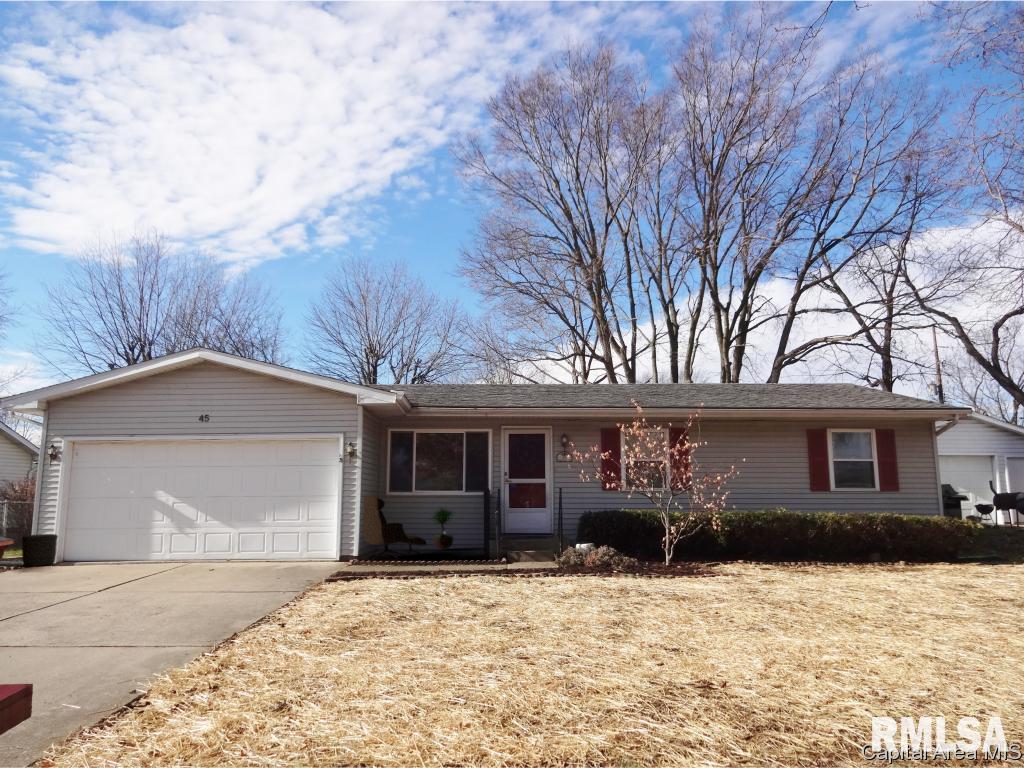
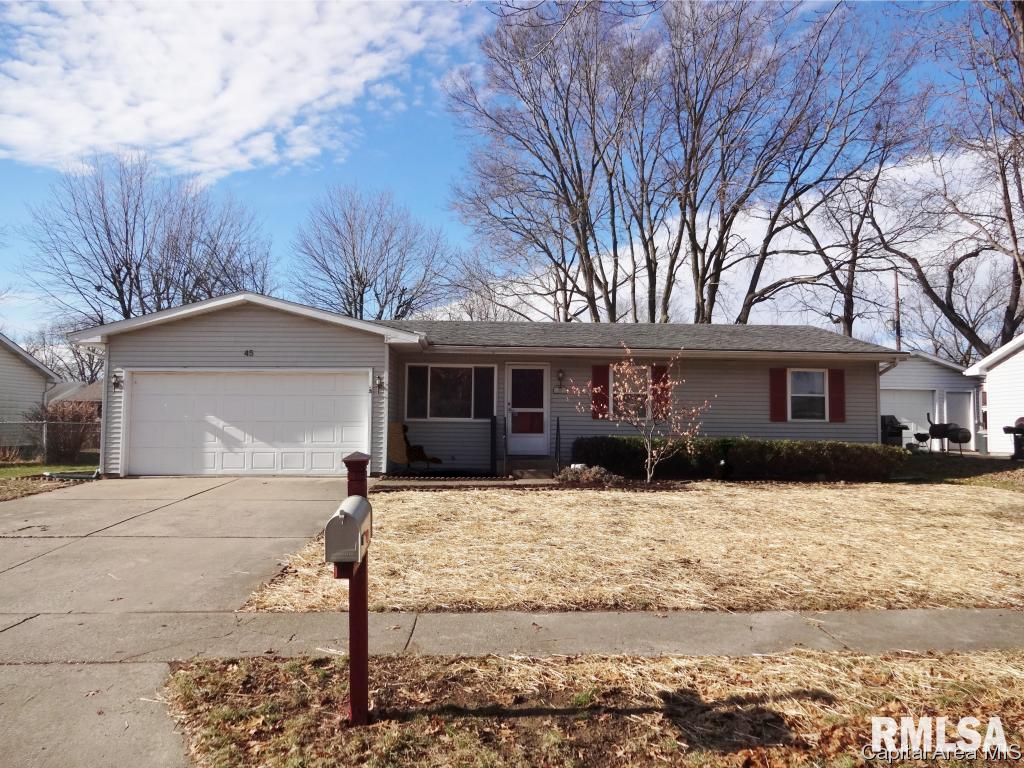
potted tree: present [431,508,453,550] -> present [714,438,735,478]
woven basket: present [22,534,58,566] -> none [94,452,124,479]

